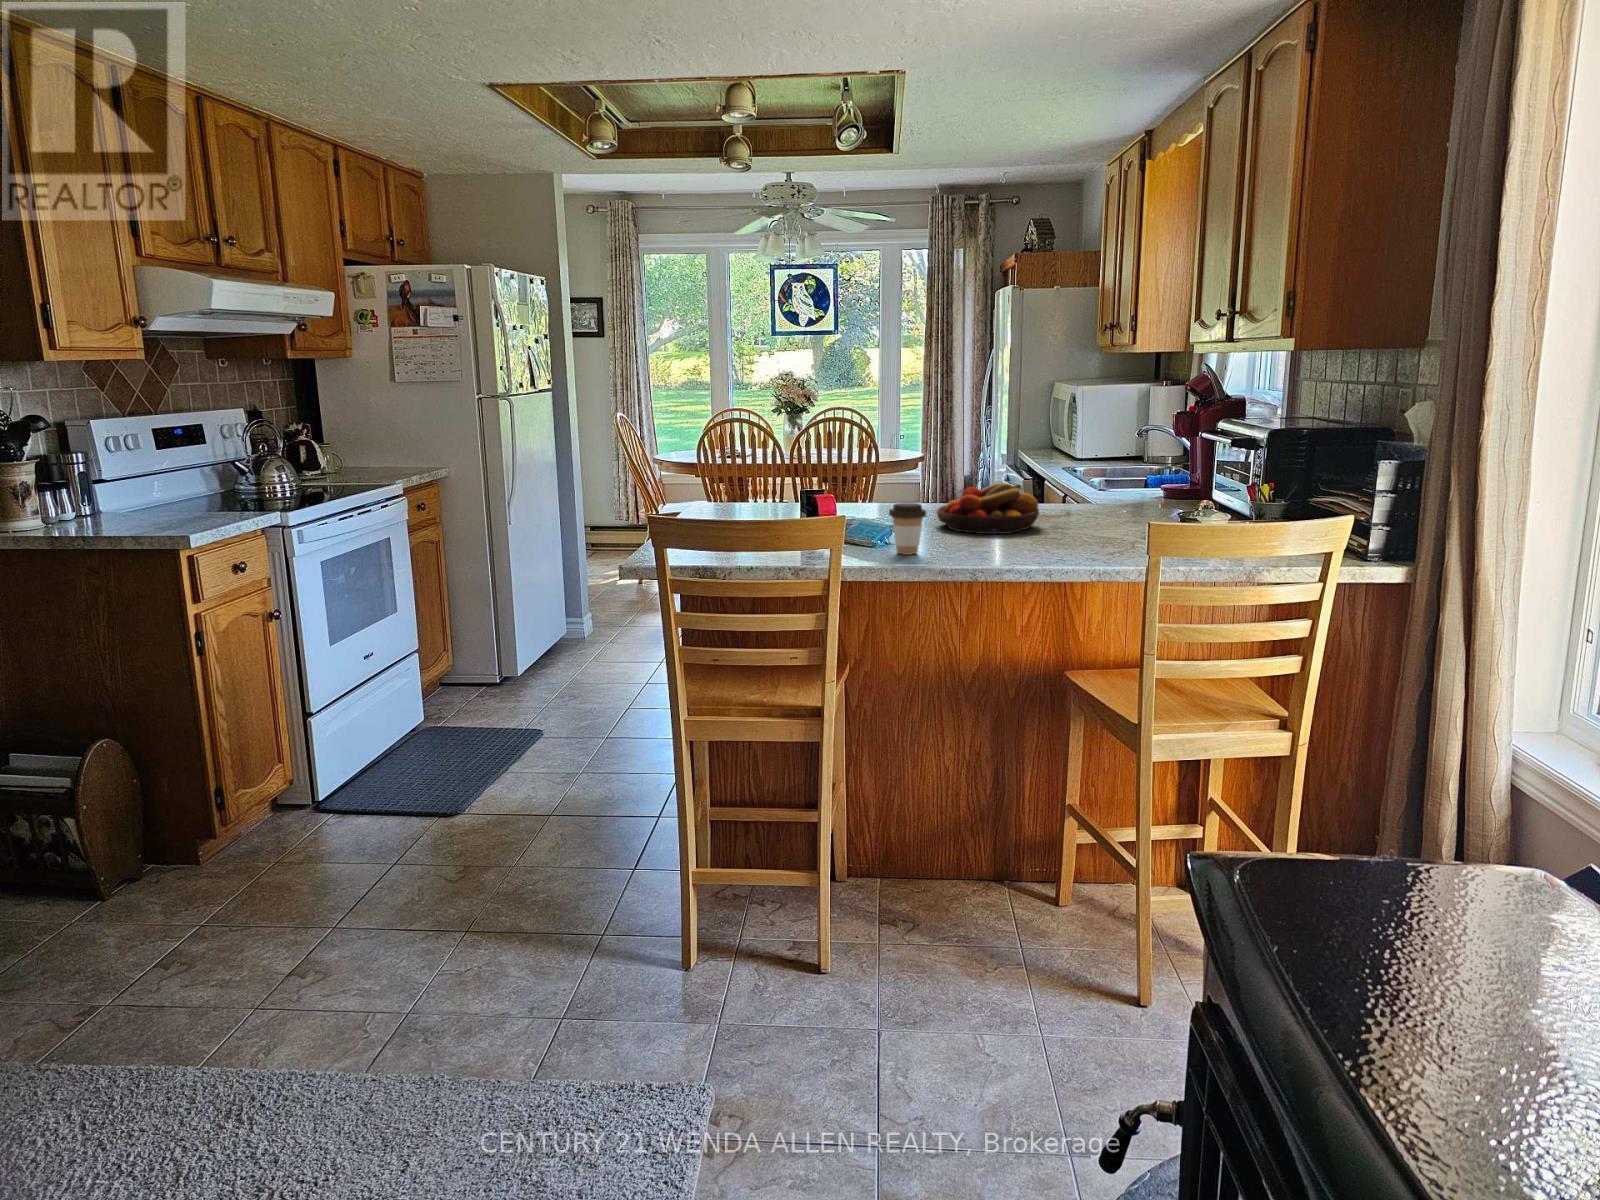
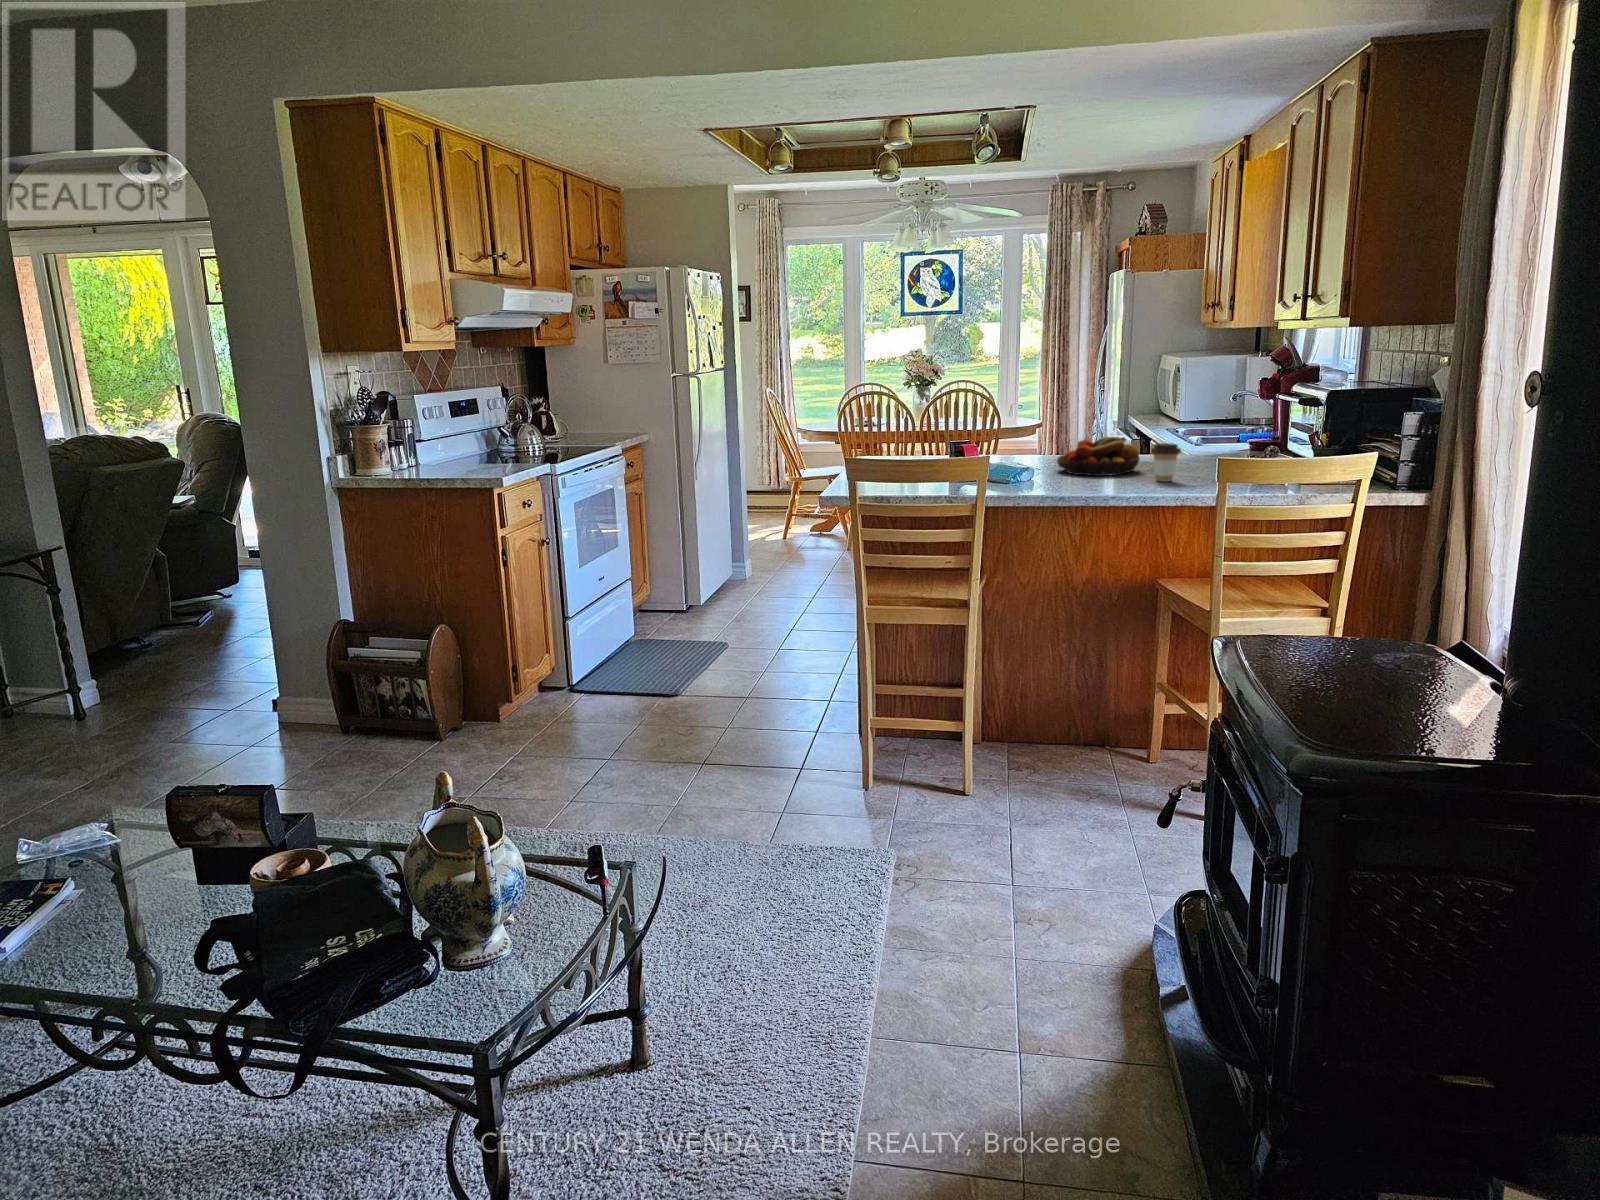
coffee cup: present [889,502,926,555] -> present [1151,443,1181,482]

